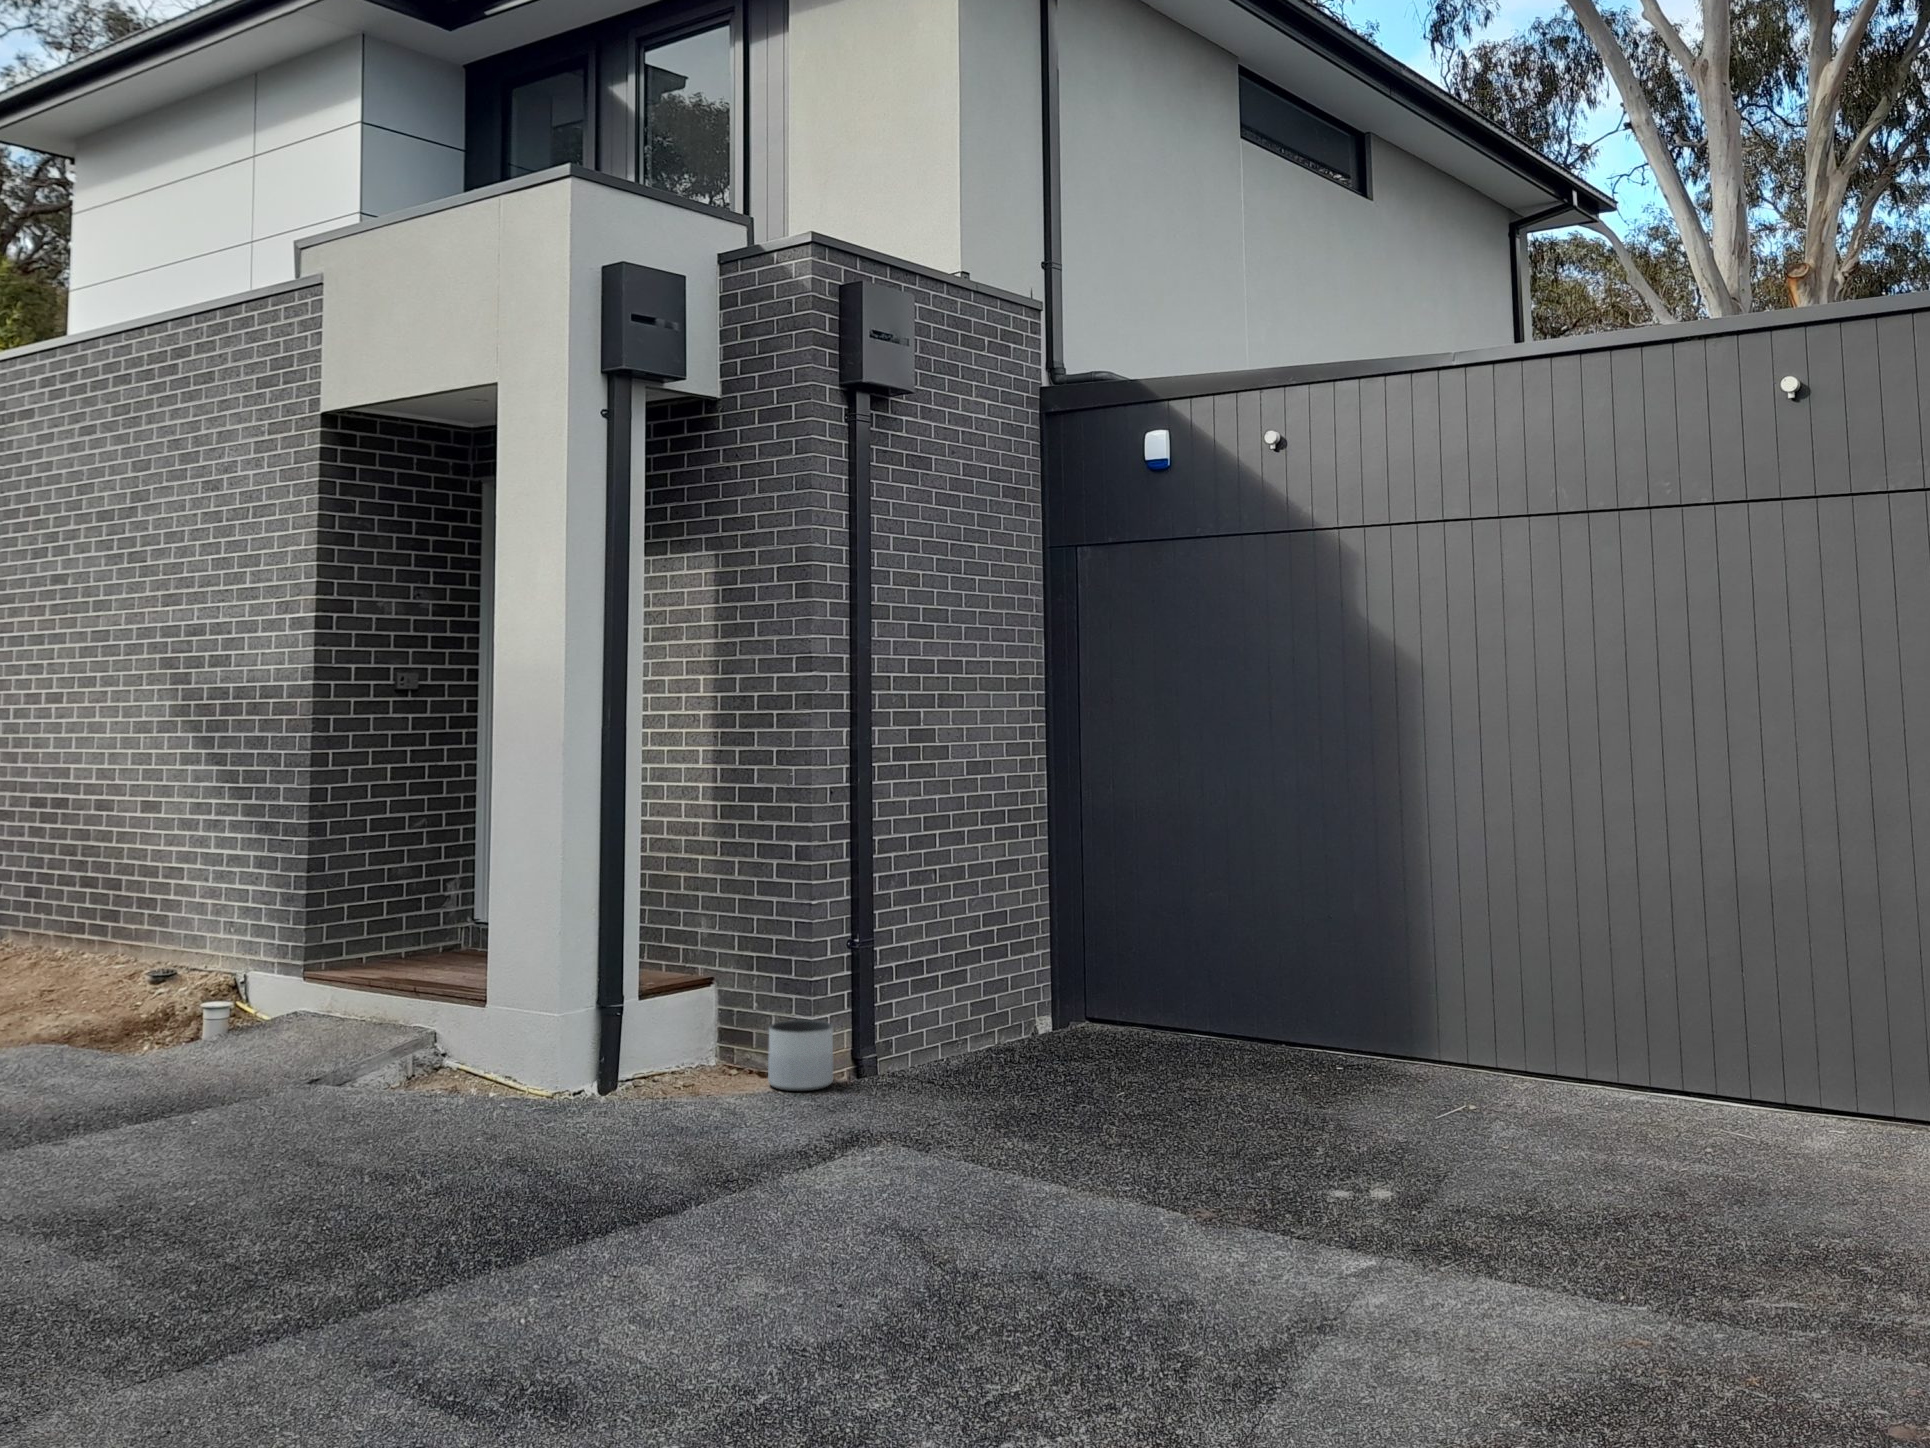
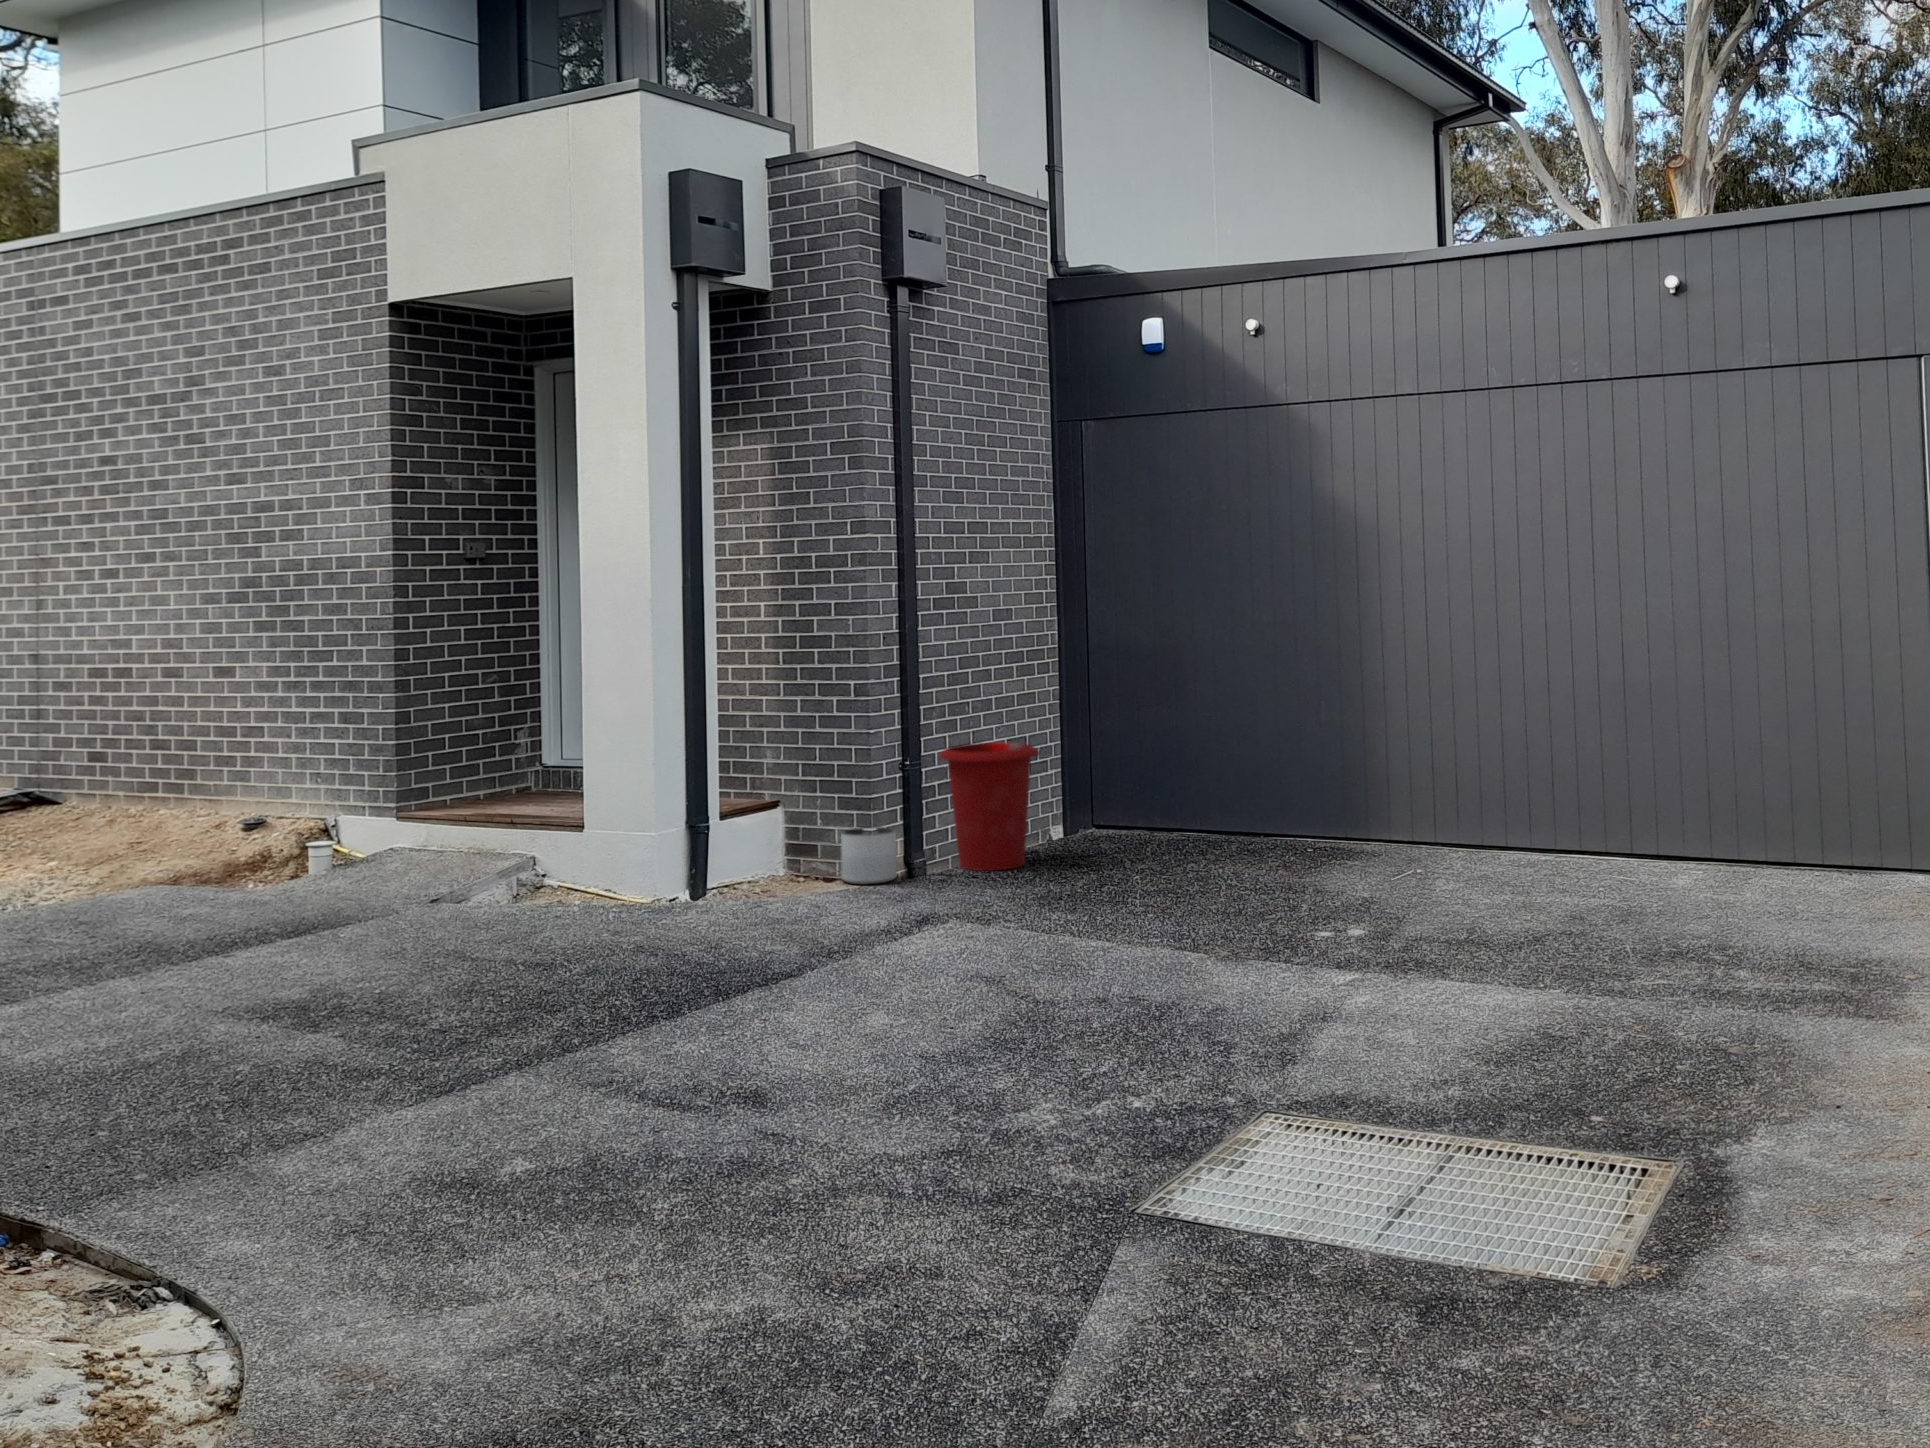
waste bin: none [891,923,1009,1080] -> present [939,743,1039,871]

